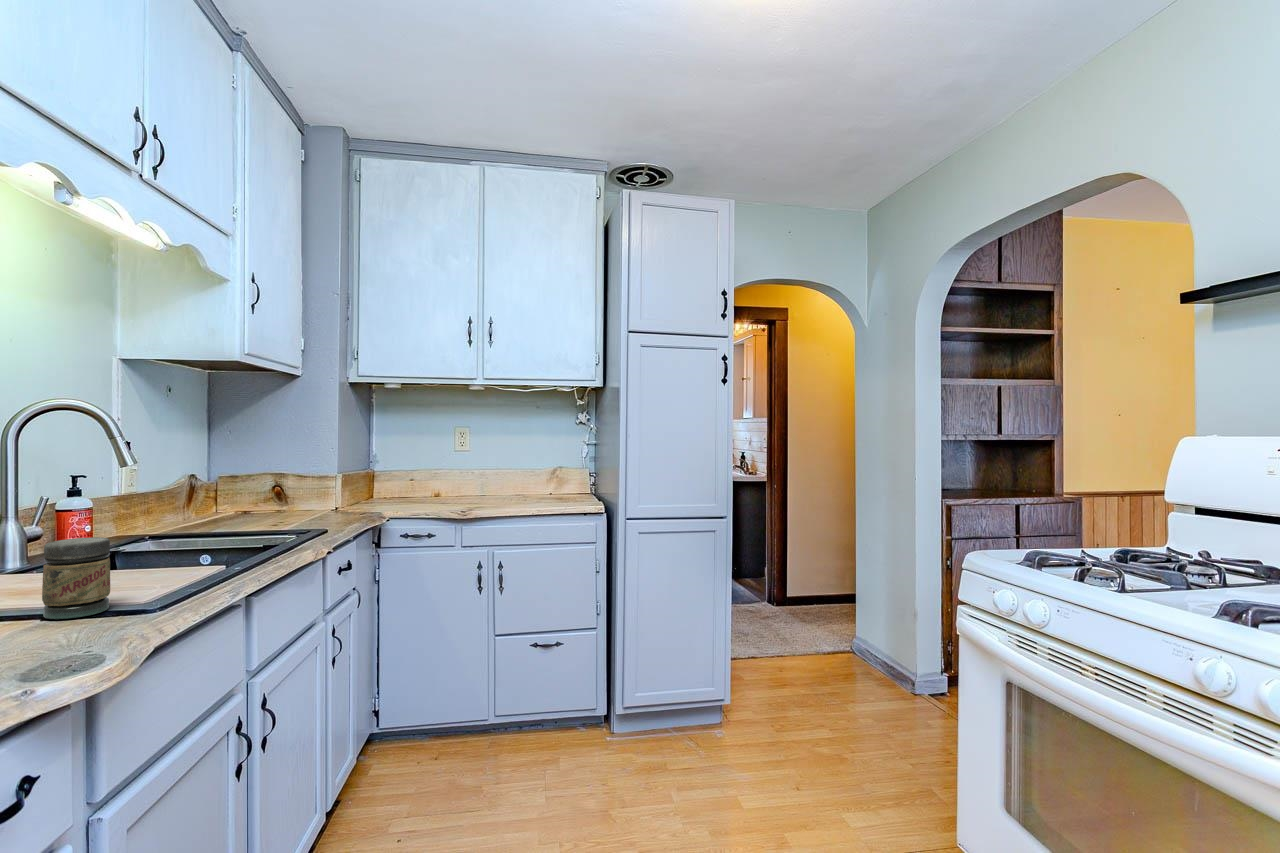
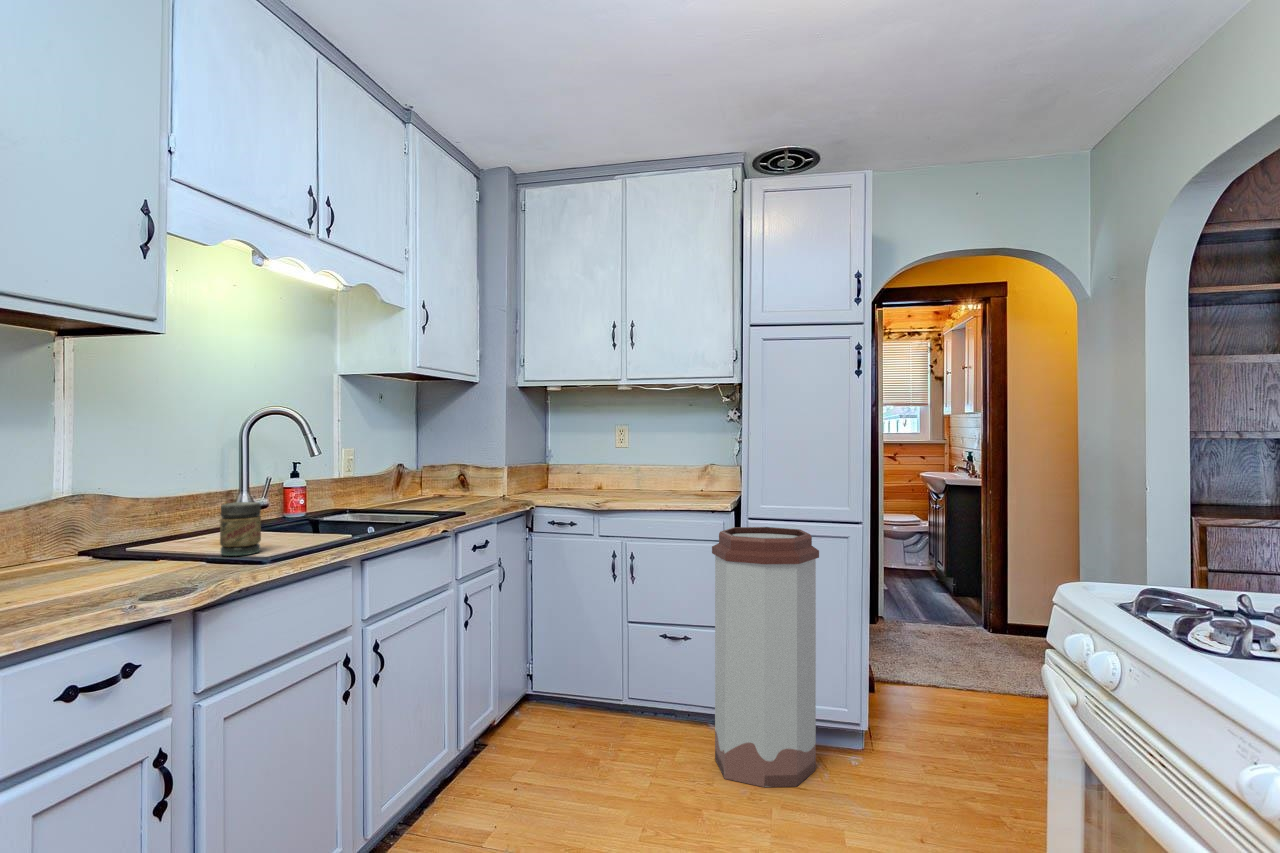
trash can: none [599,528,700,785] -> present [712,527,819,787]

